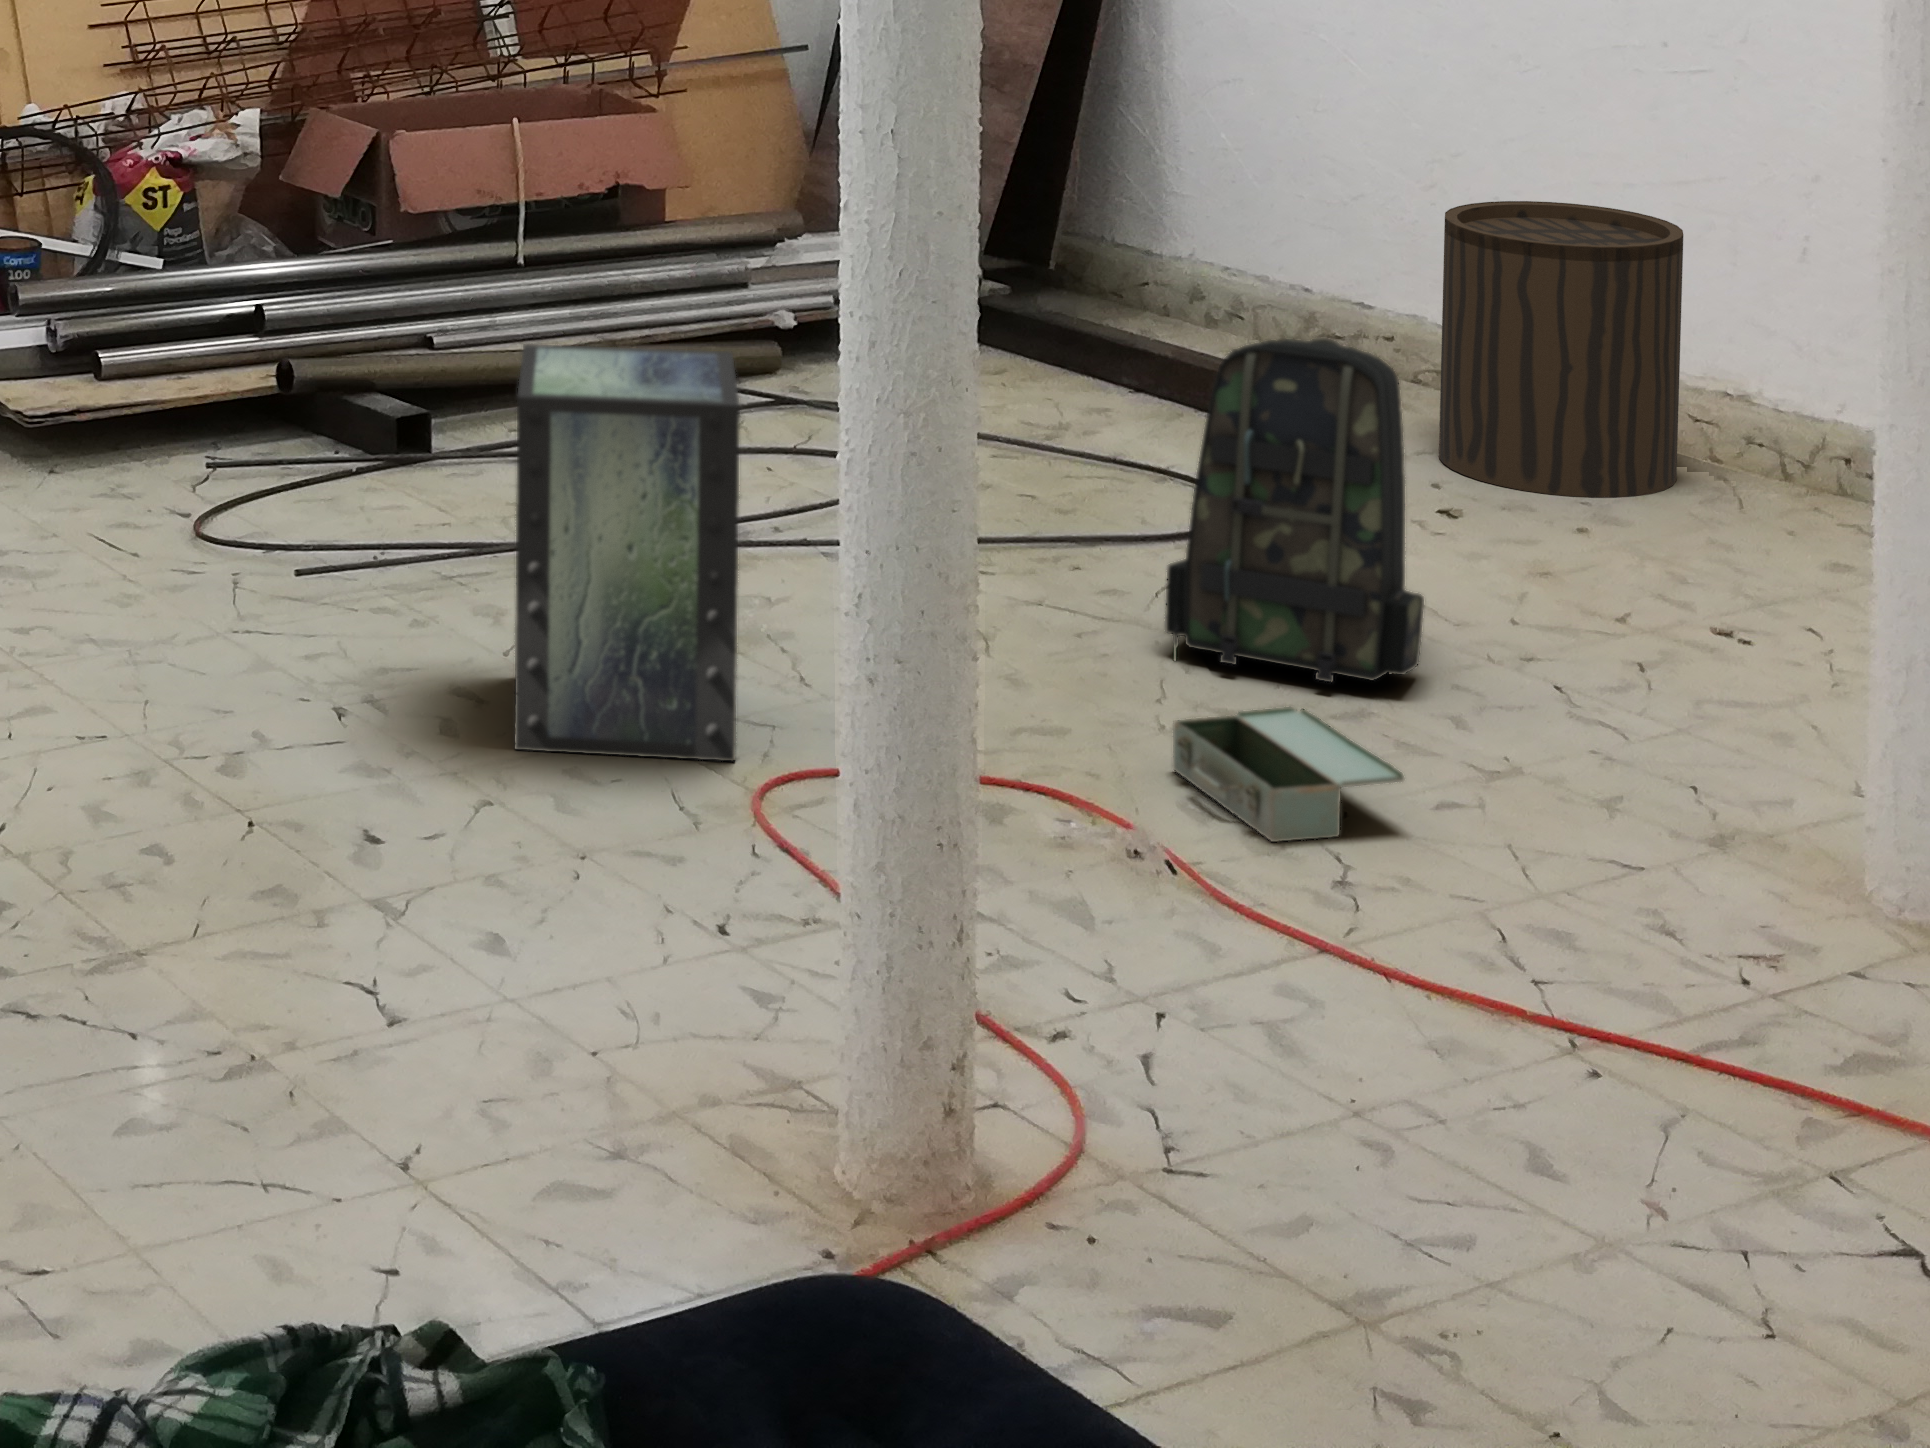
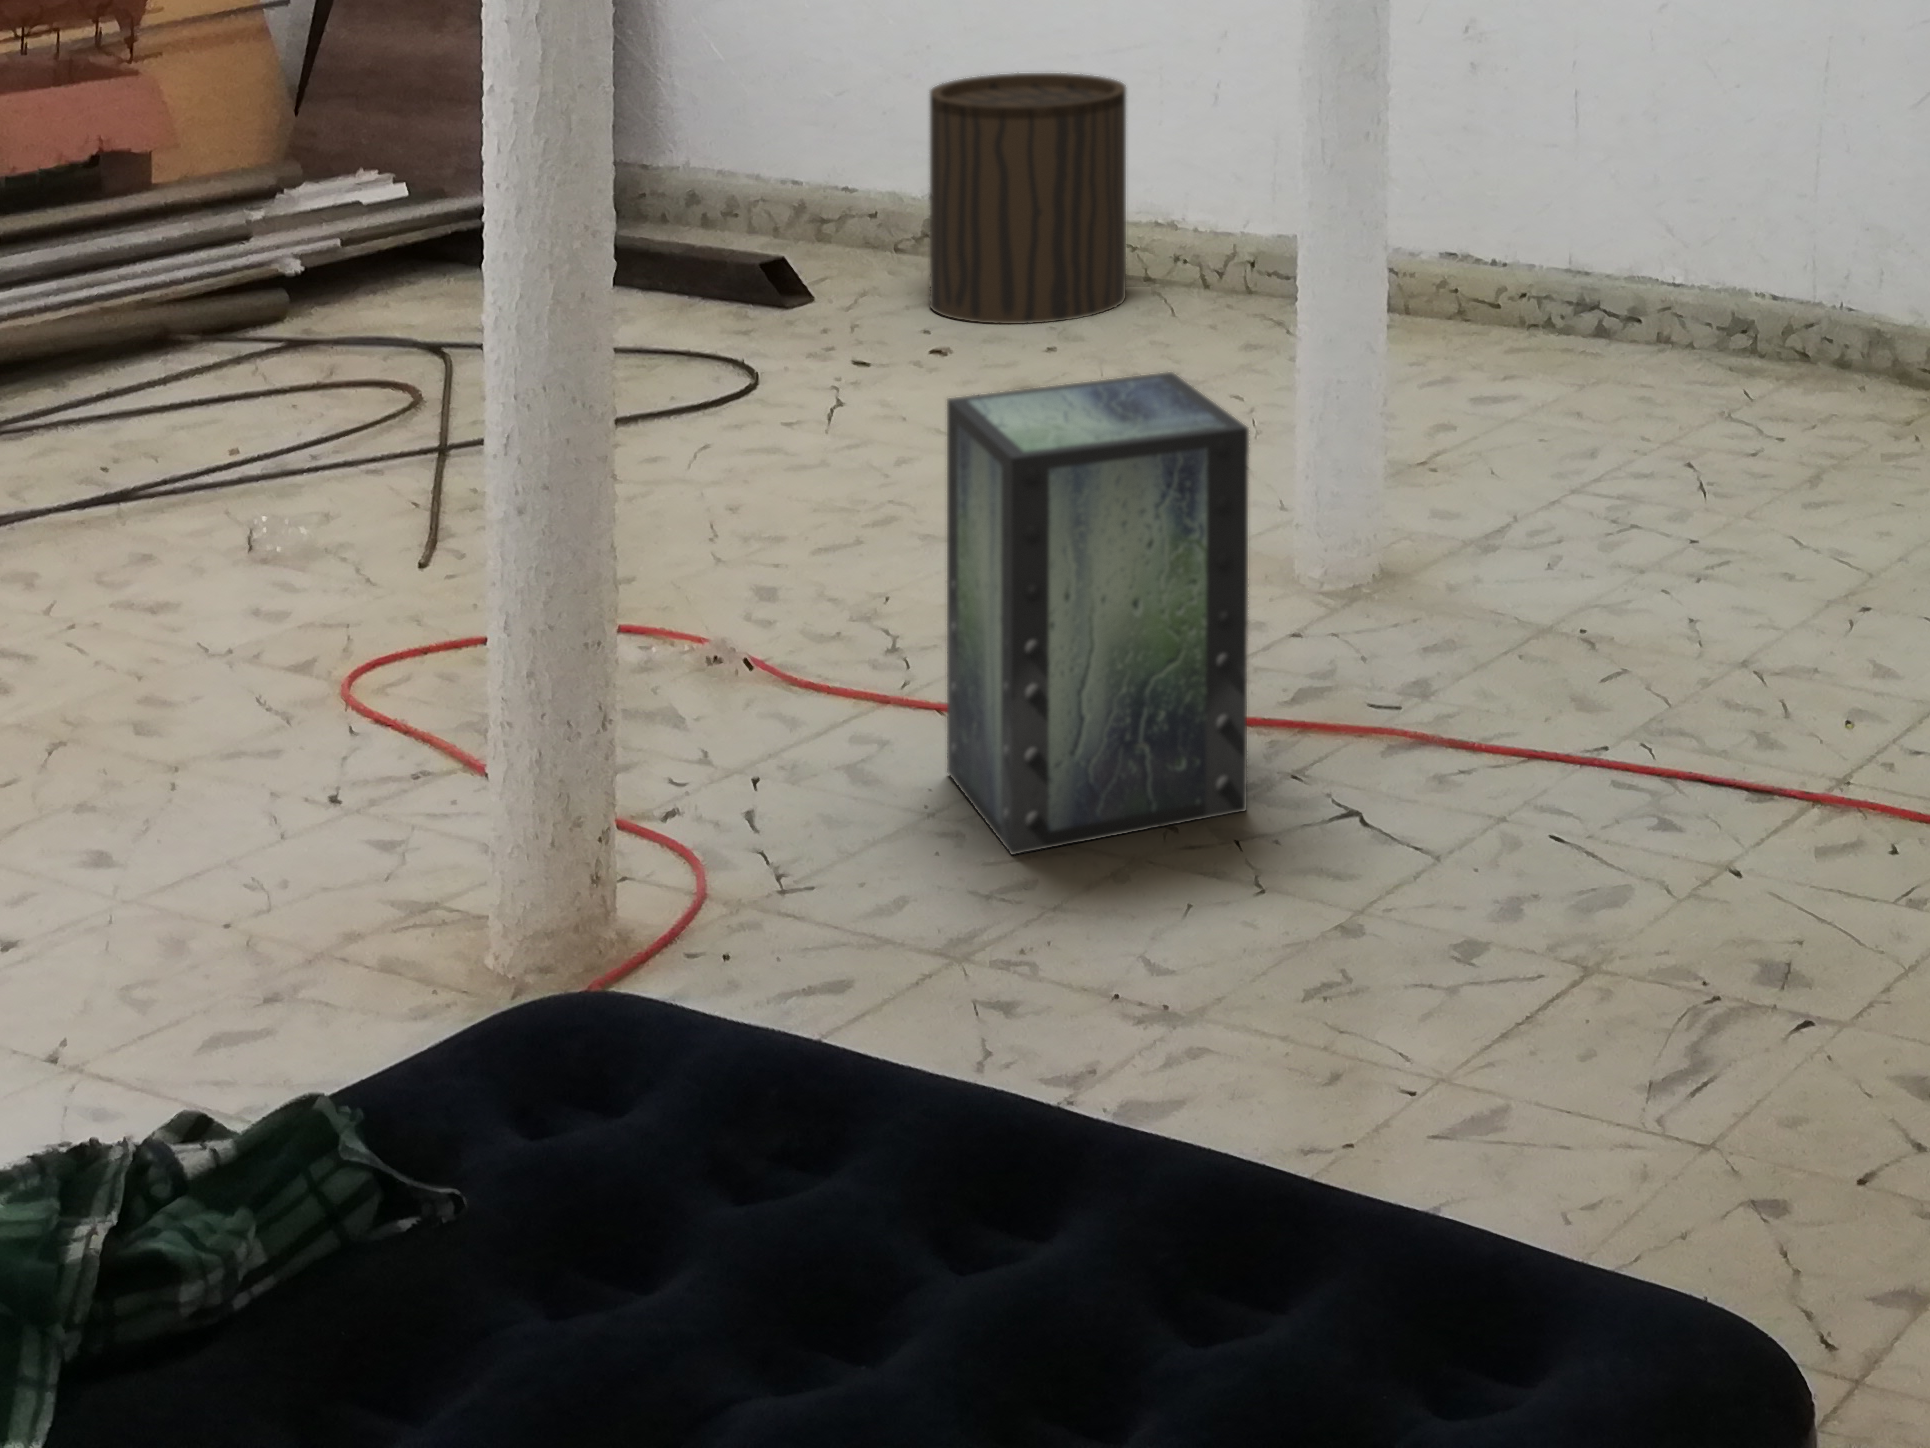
backpack: present [1165,338,1424,682] -> none [710,202,937,510]
storage box: present [515,344,740,761] -> present [947,372,1249,854]
toolbox: present [1173,707,1404,842] -> none [731,522,937,637]

